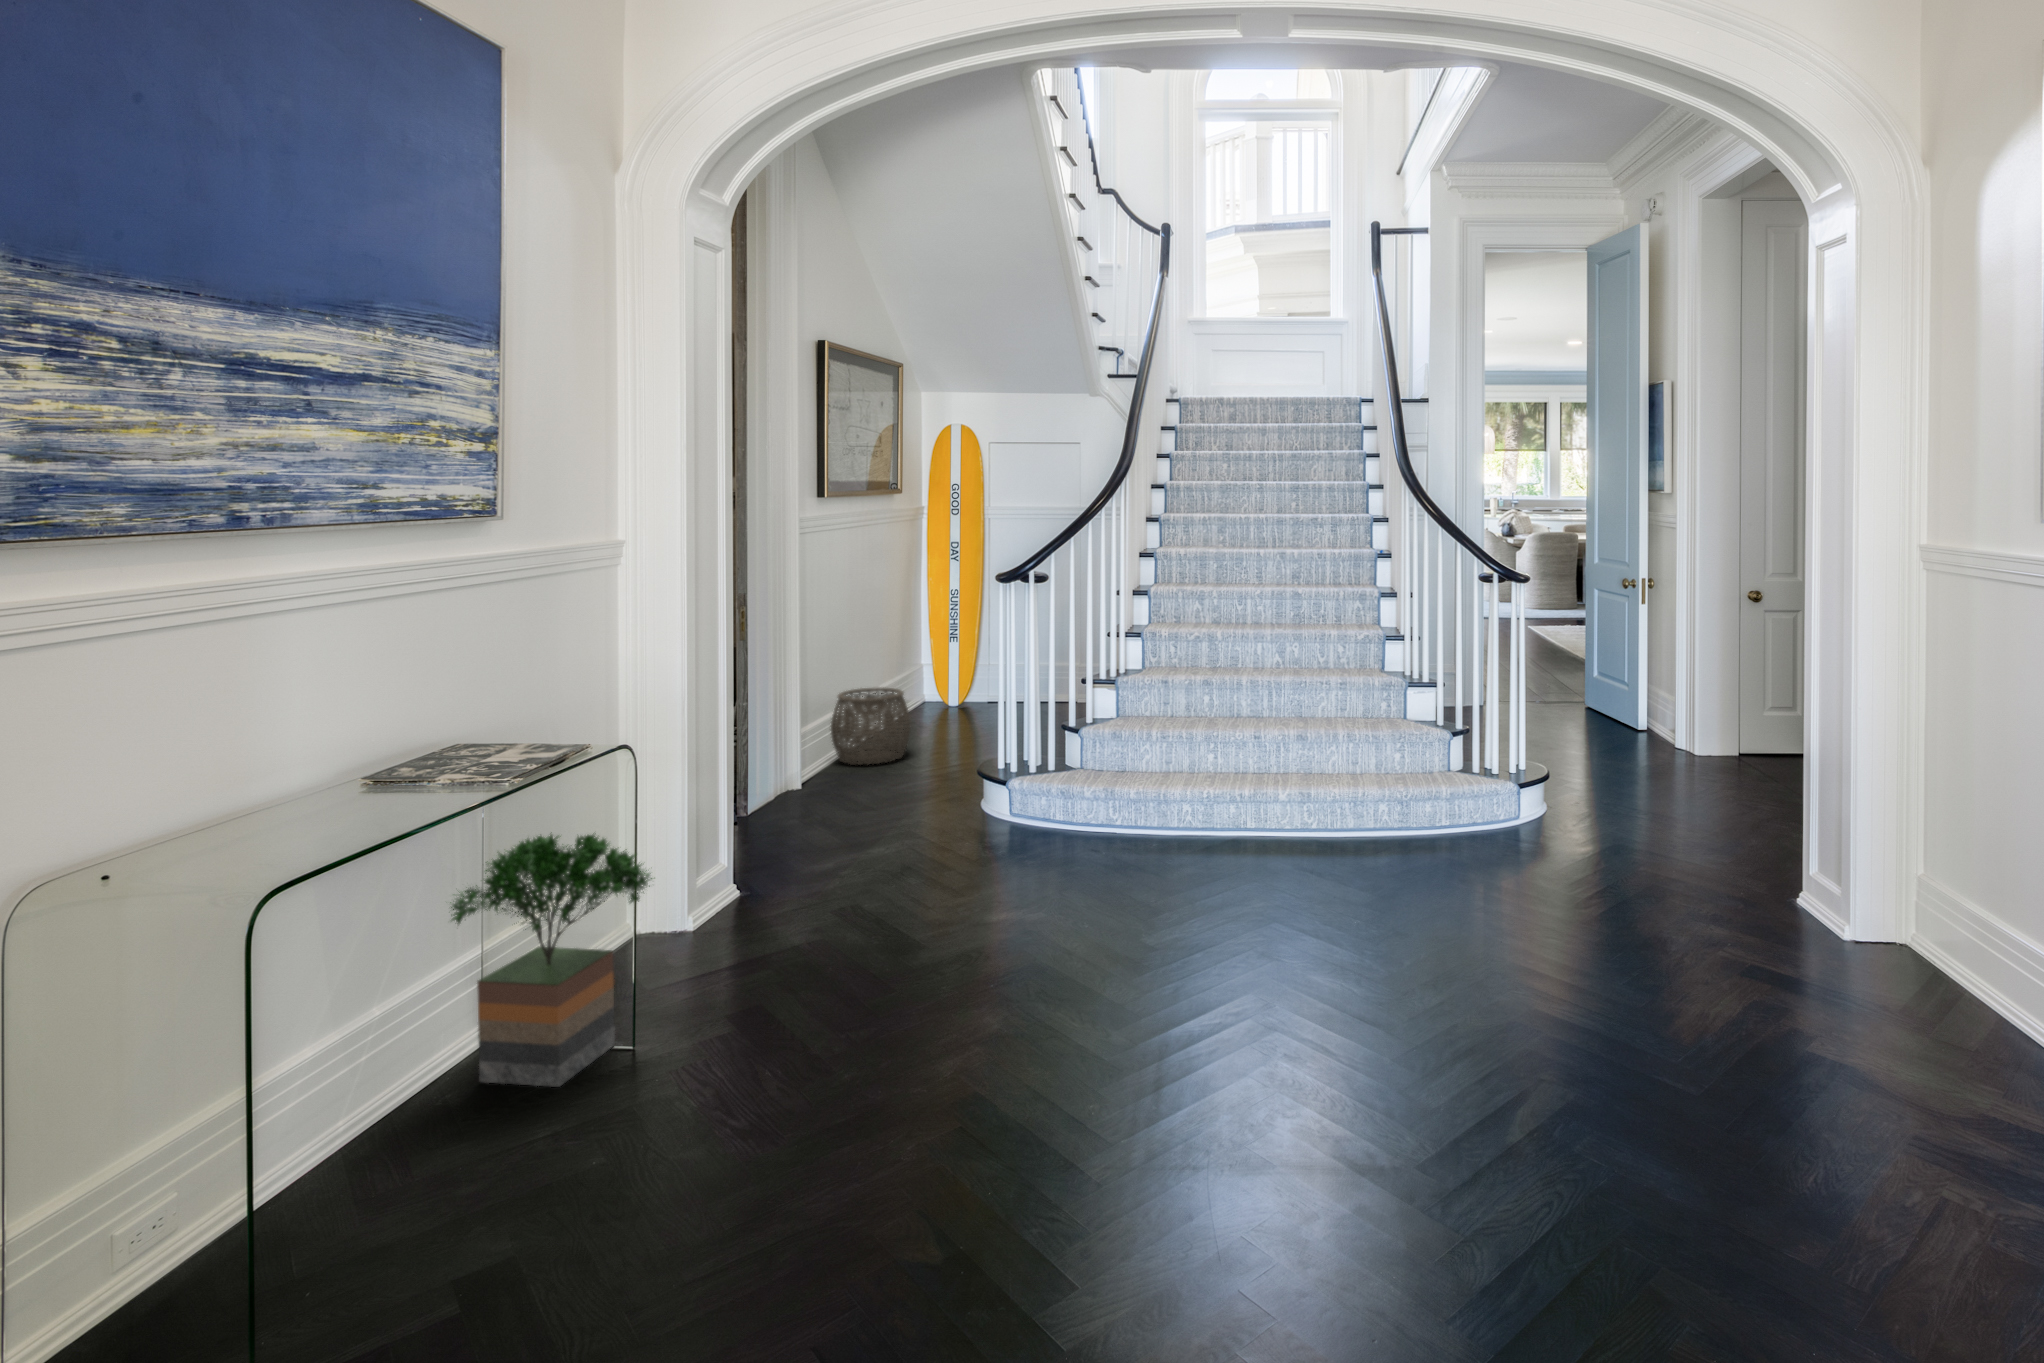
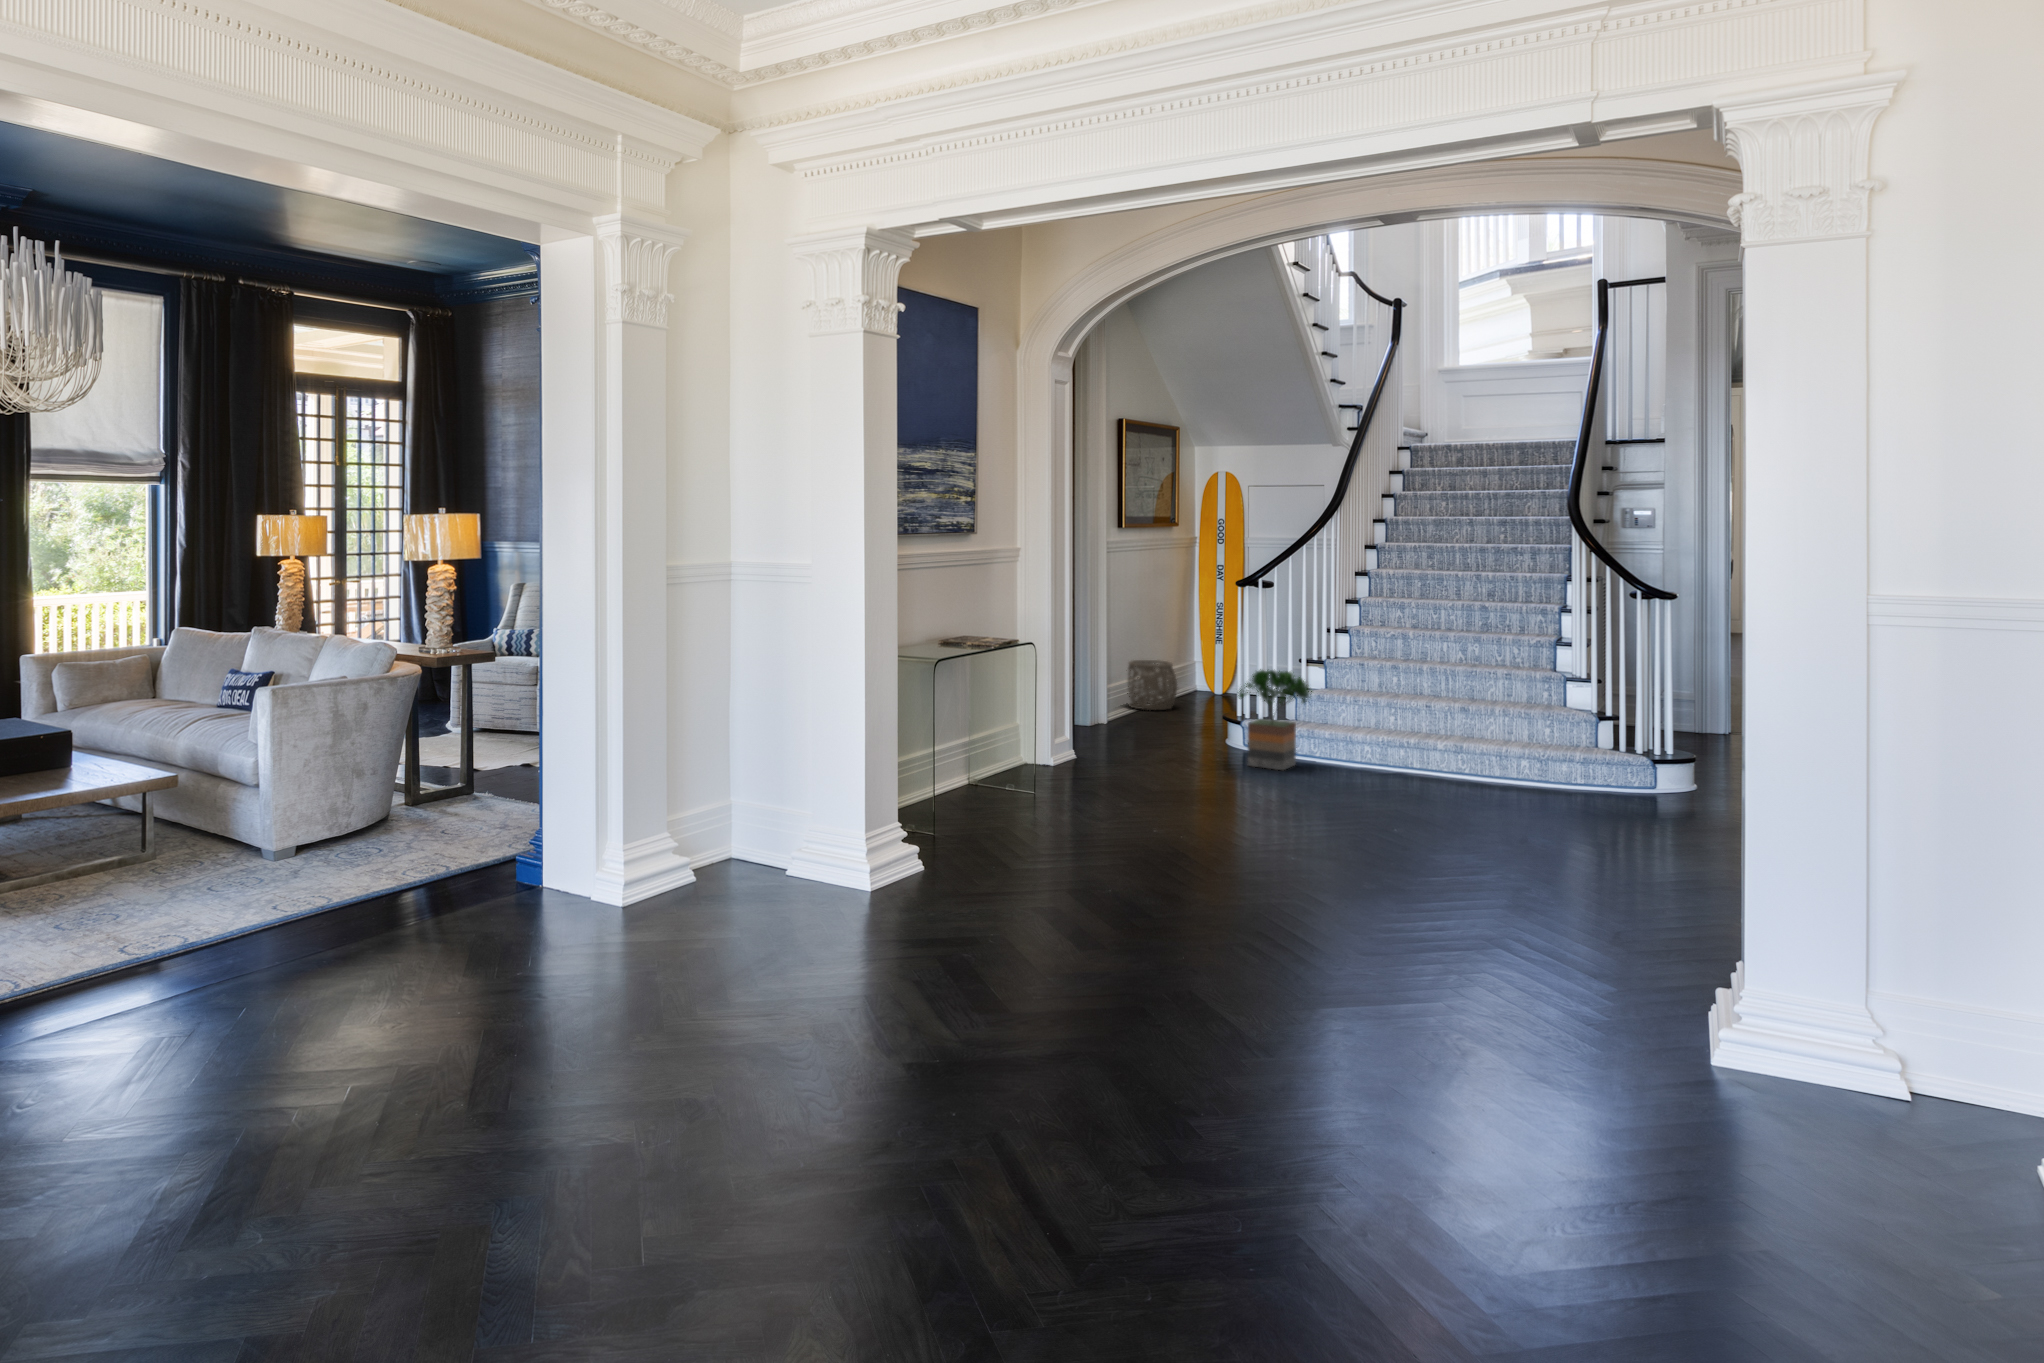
potted tree: present [450,835,652,1087] -> present [1238,669,1312,770]

